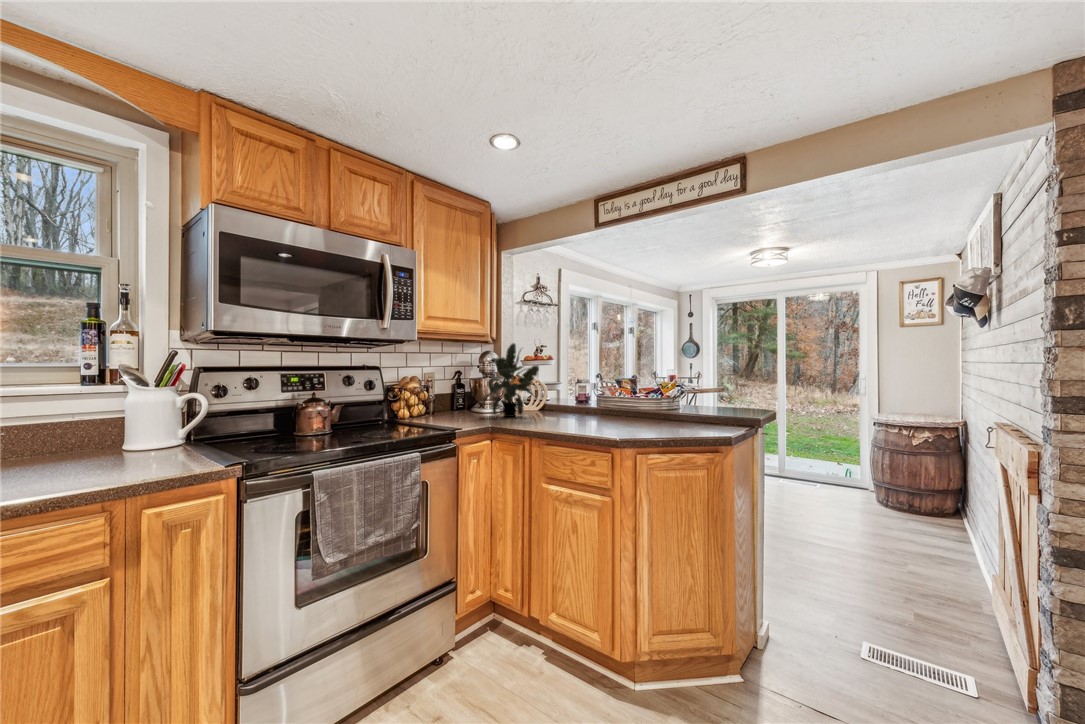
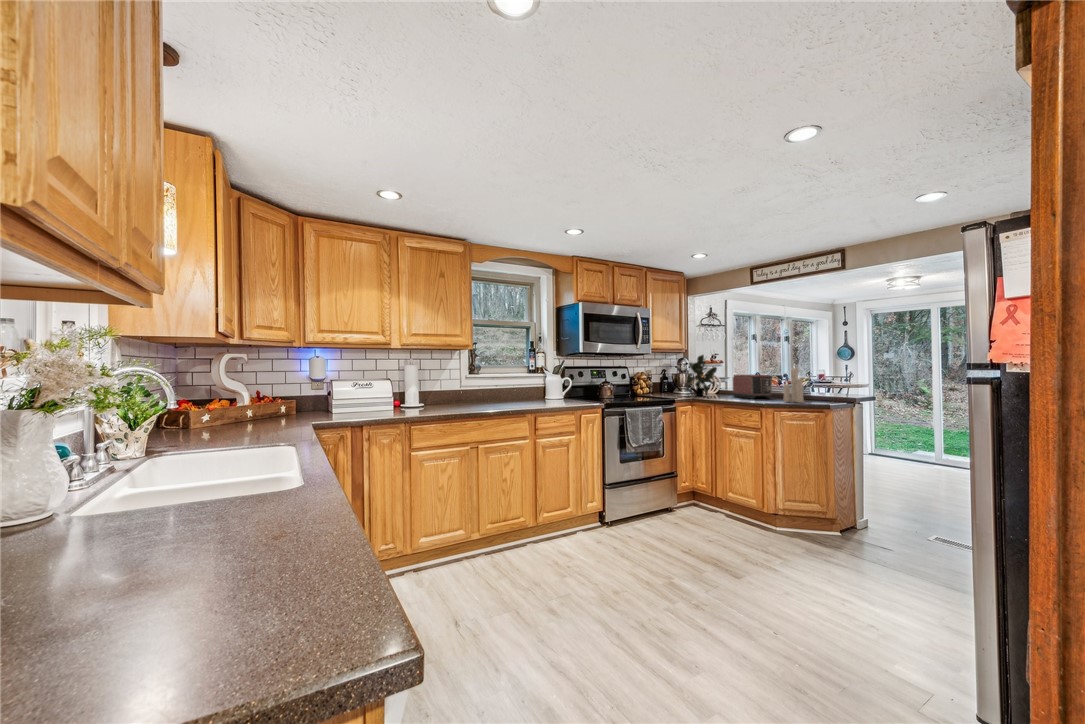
candle: none [650,356,688,436] -> present [784,368,804,403]
toaster: none [563,379,626,424] -> present [733,375,772,399]

